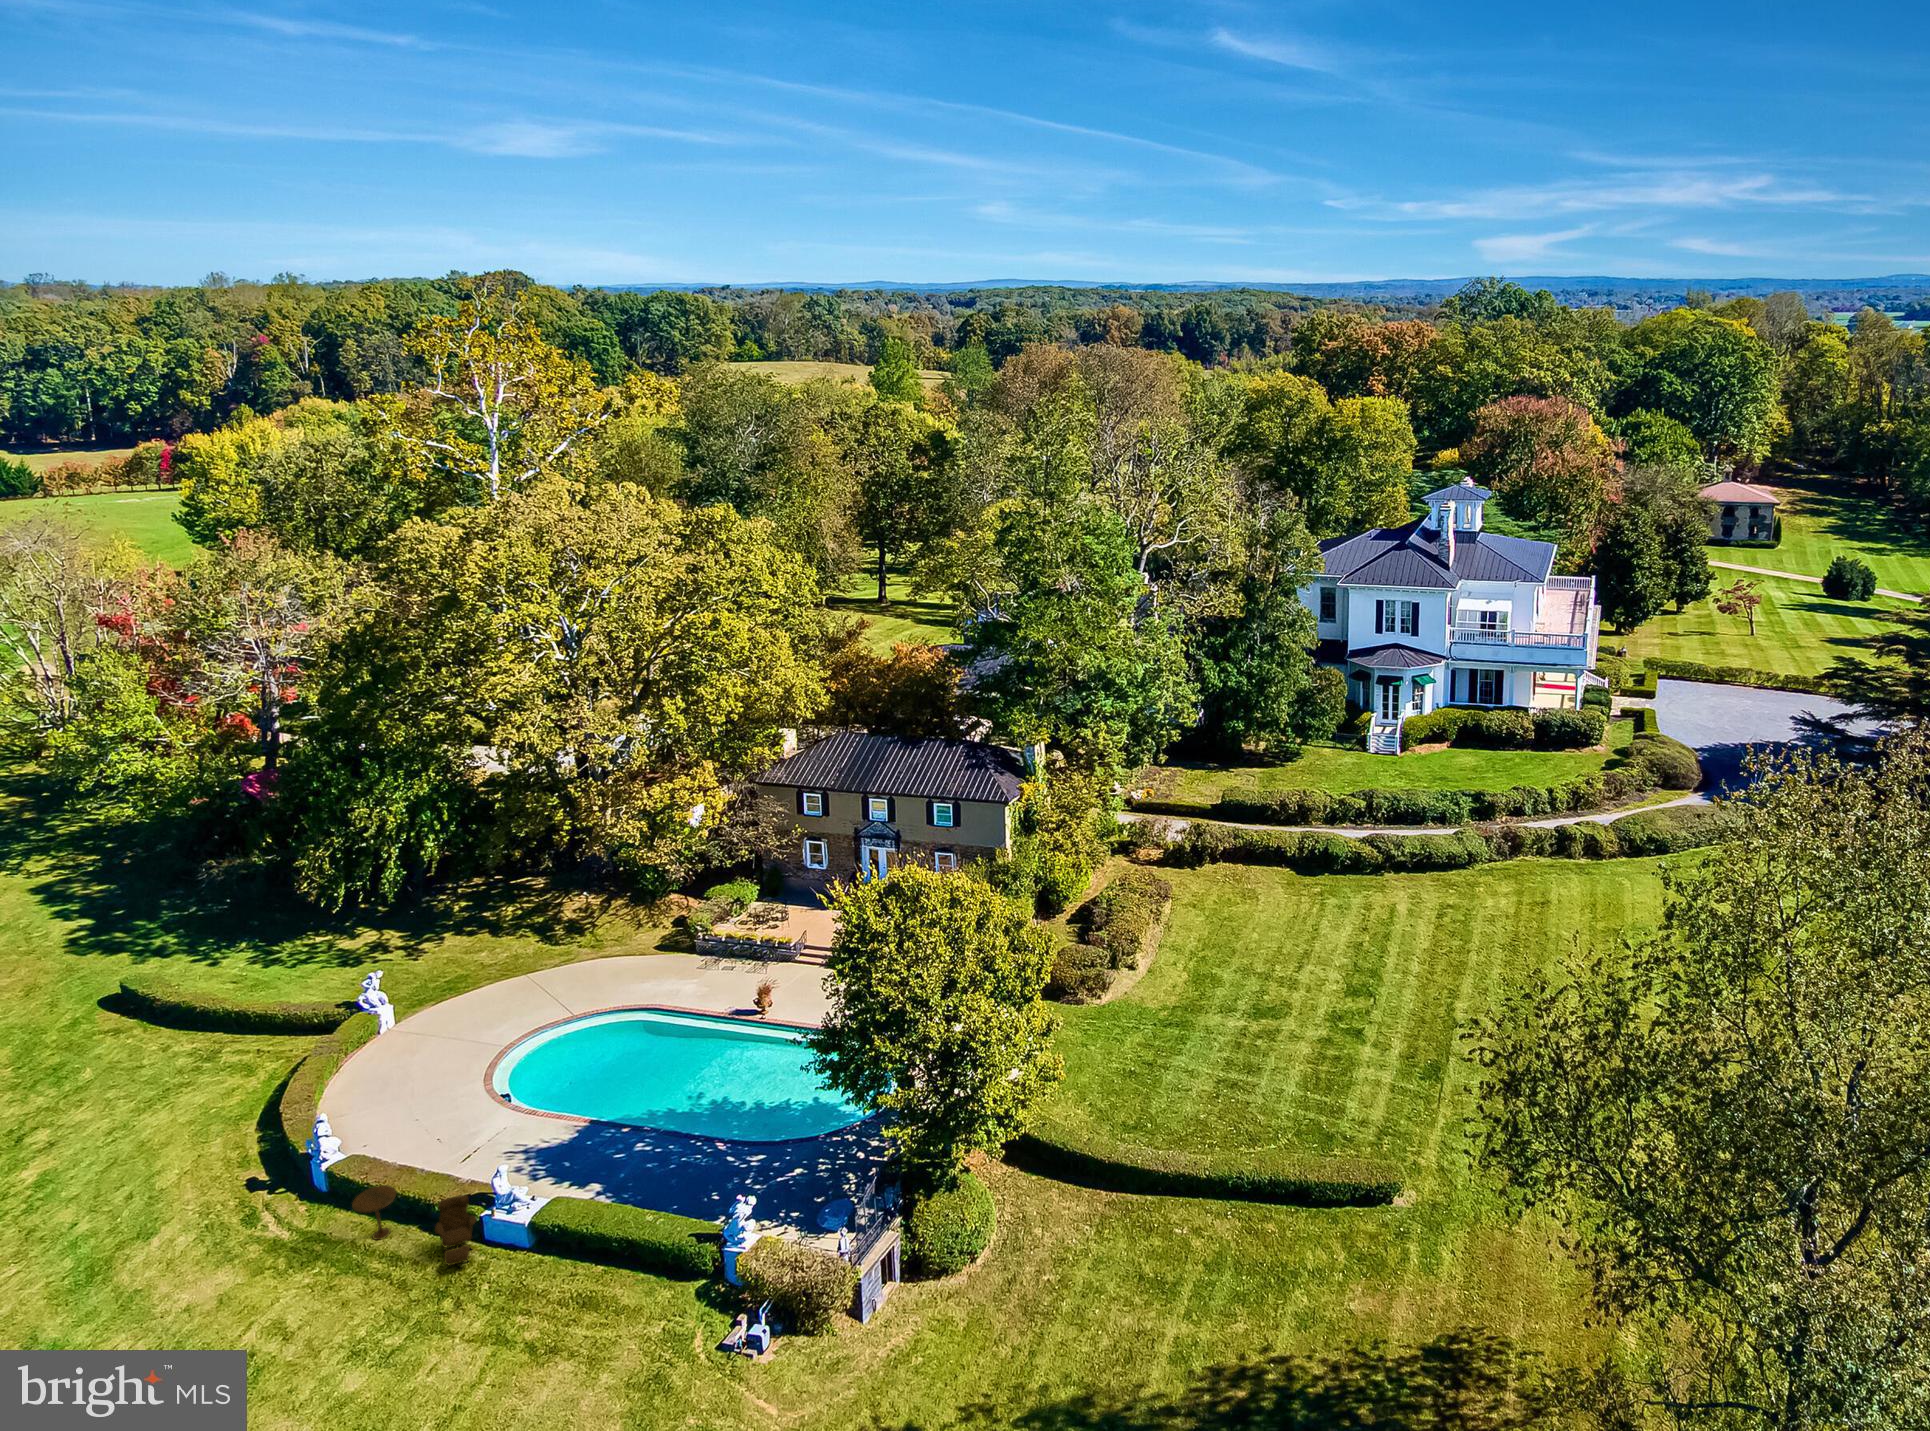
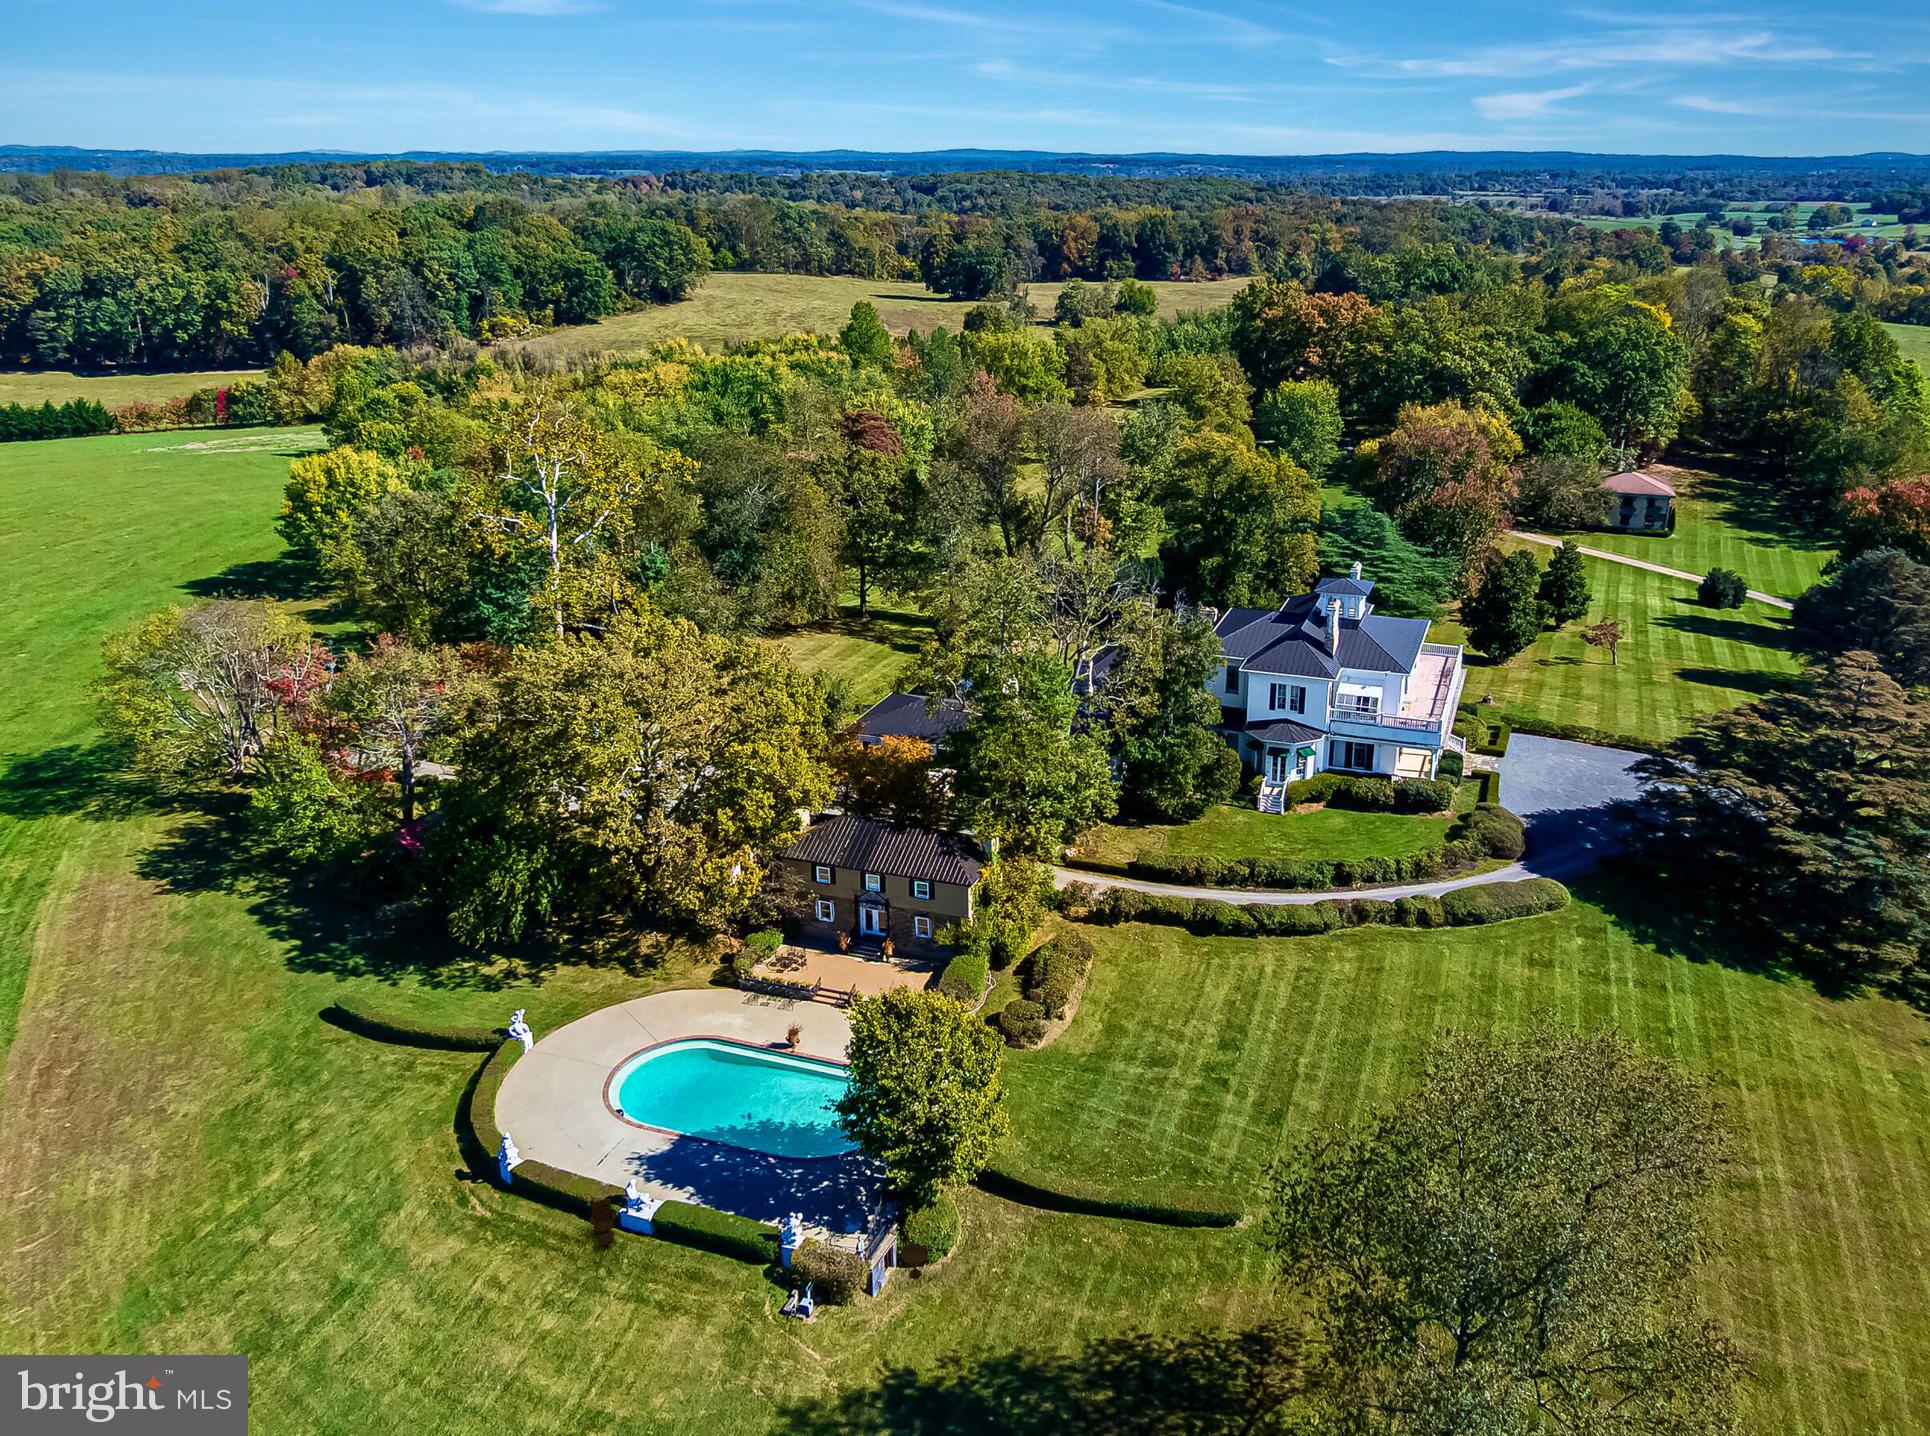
pedestal table: present [352,1185,397,1240] -> present [901,1242,928,1279]

